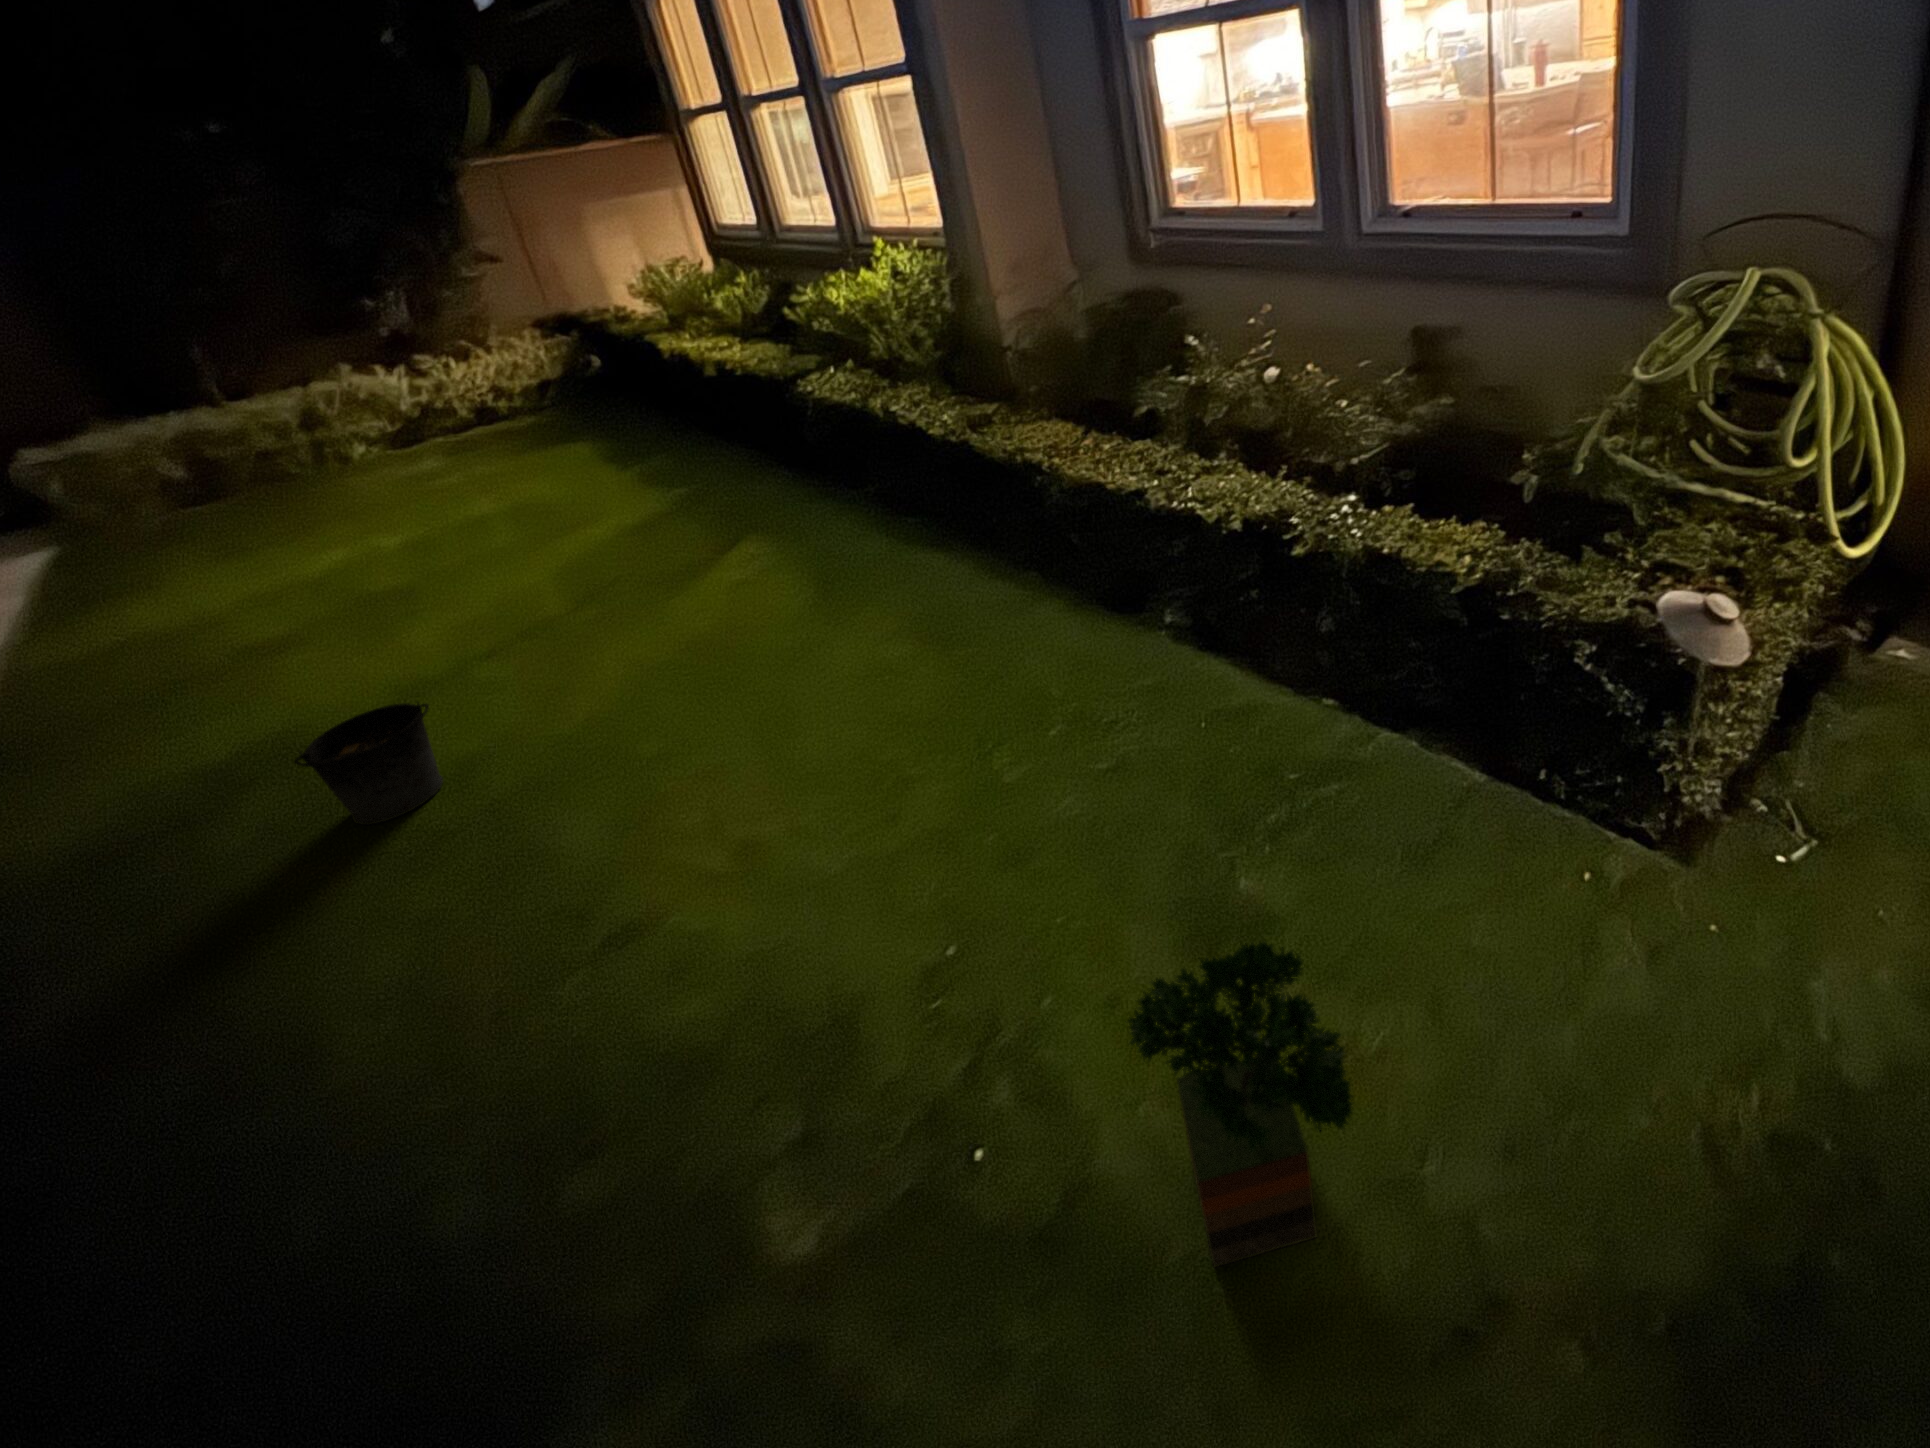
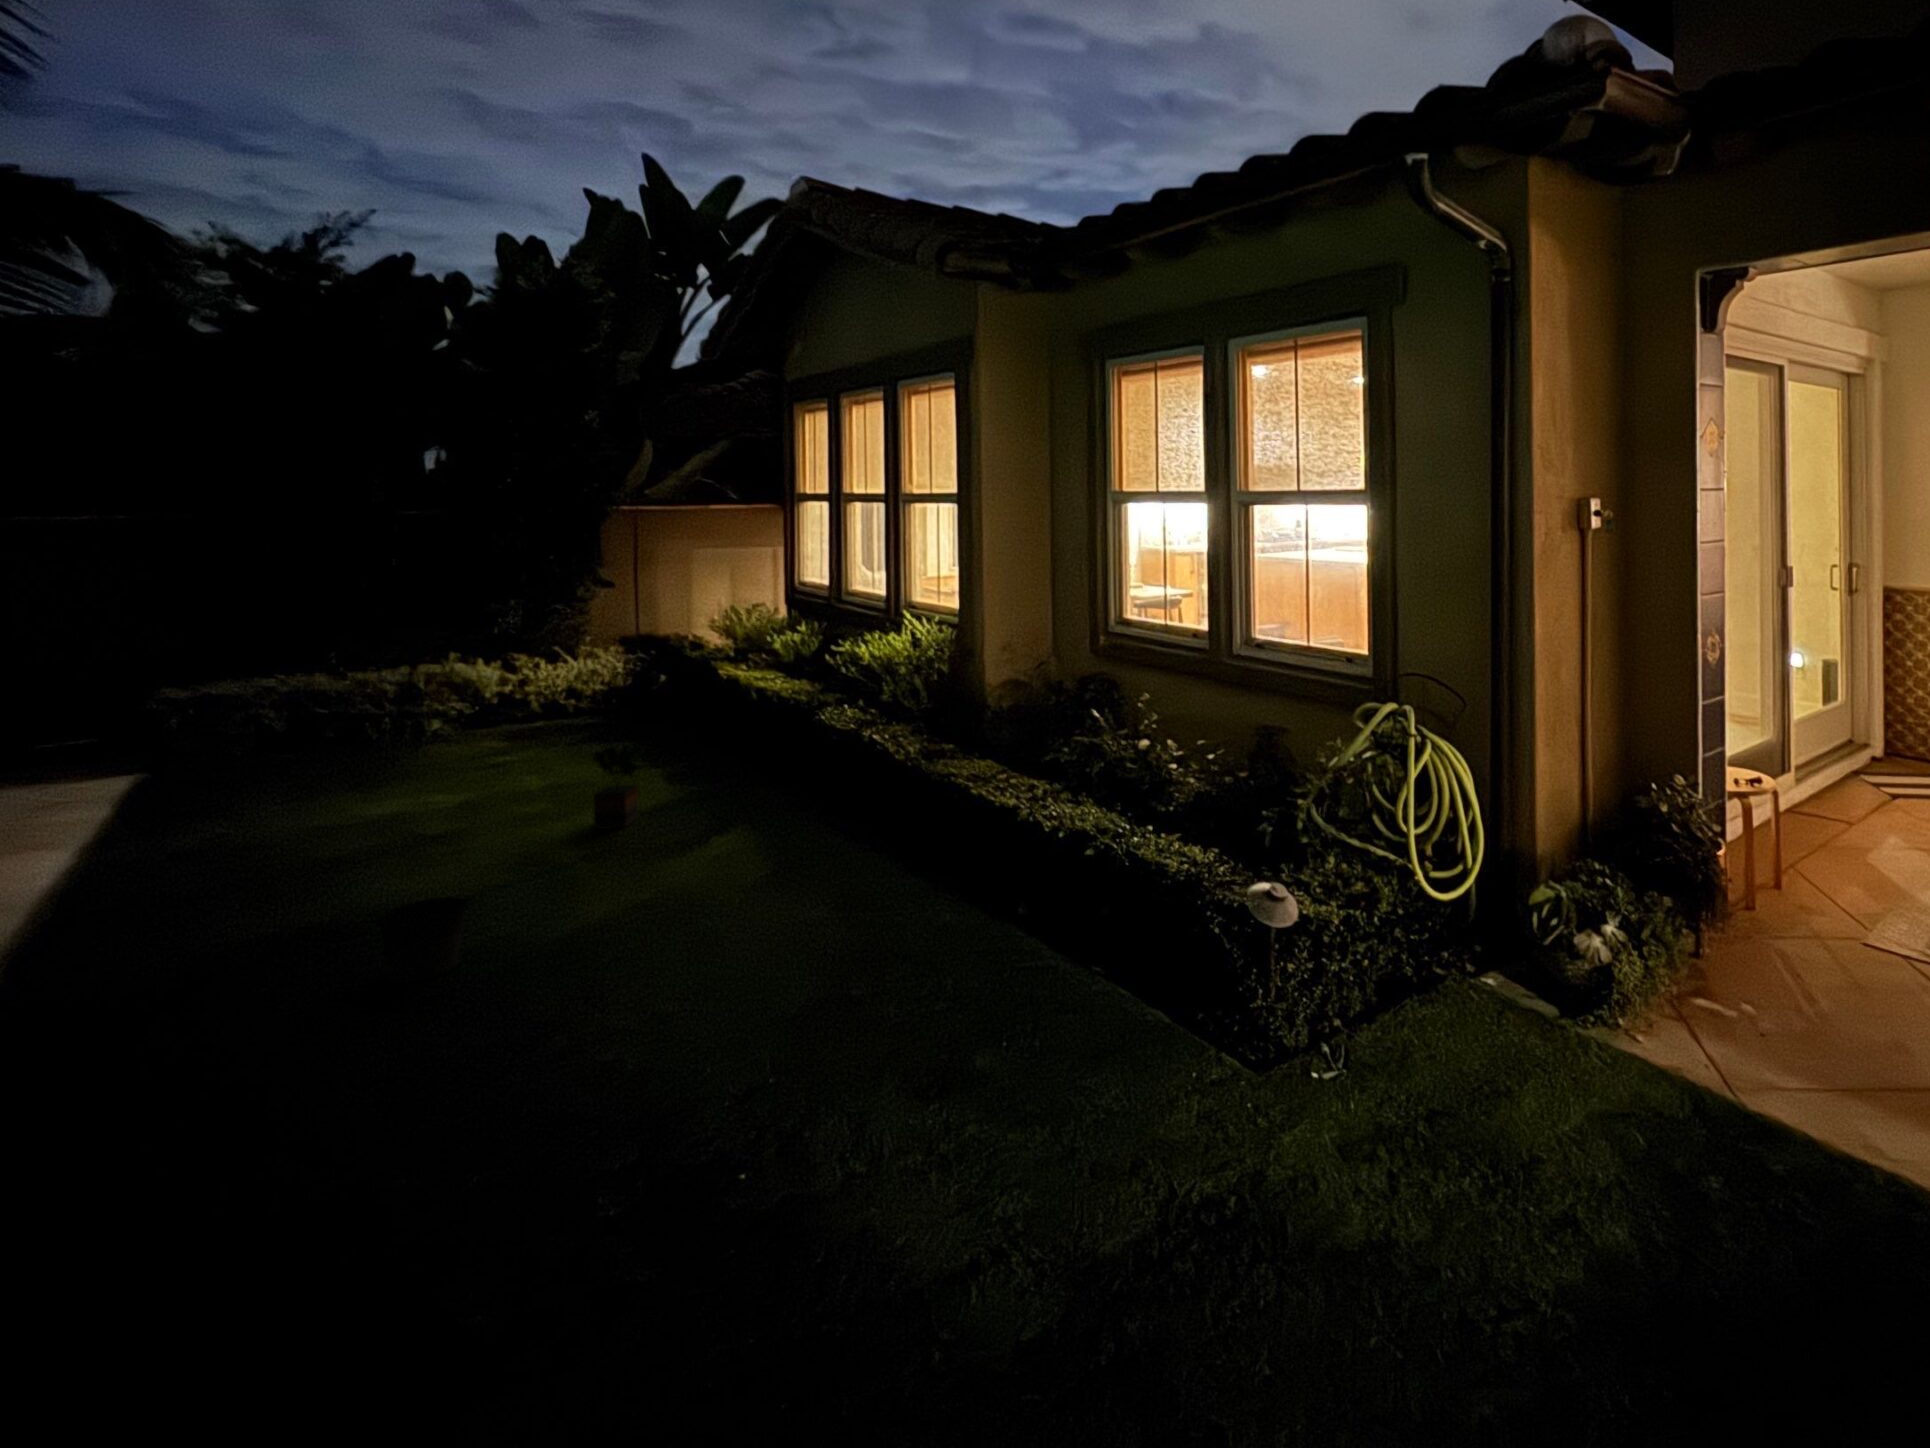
potted tree: present [1128,942,1353,1267] -> present [592,745,648,829]

